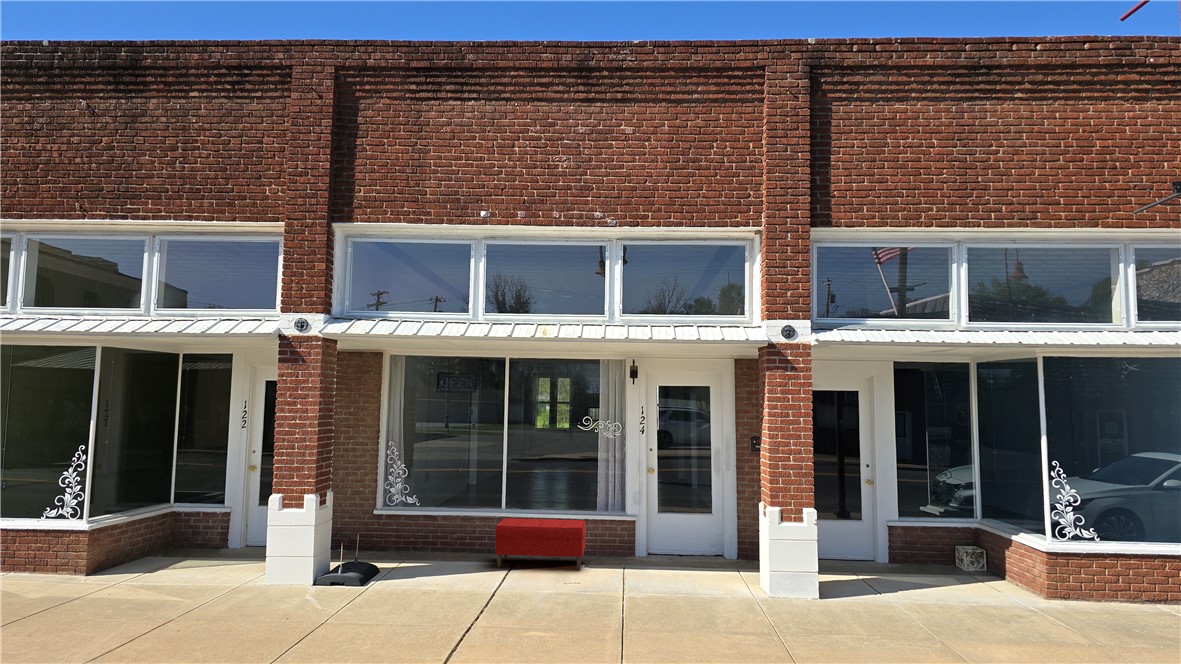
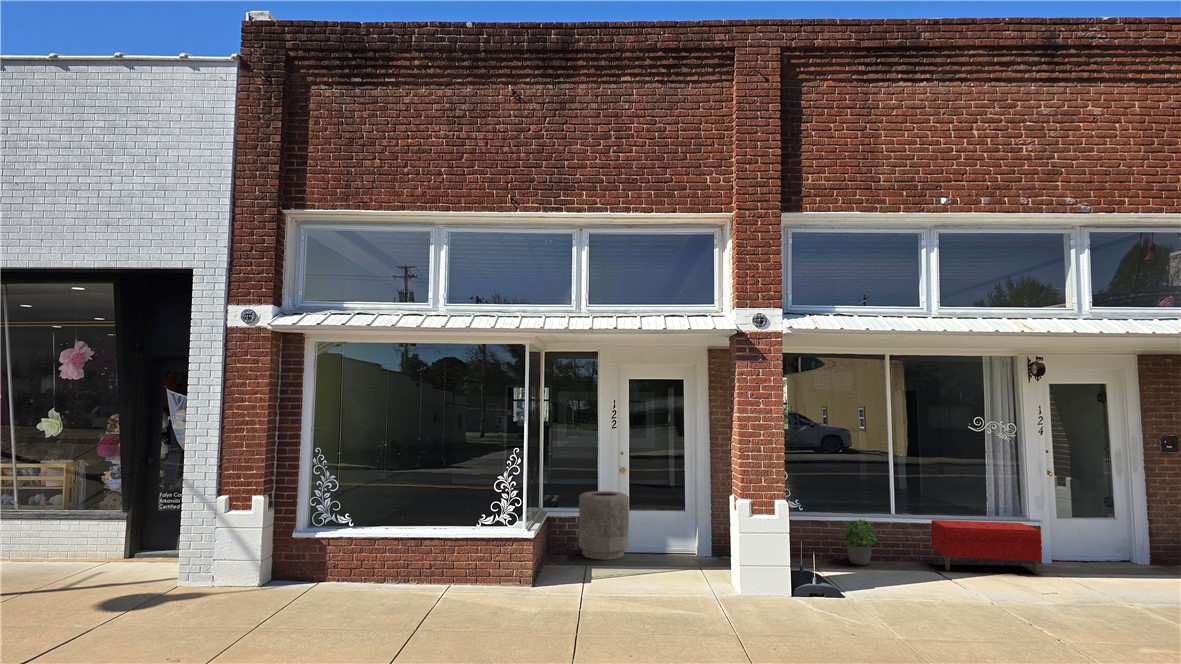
trash can: none [155,494,214,561] -> present [579,491,629,560]
potted plant: none [410,519,444,563] -> present [841,519,879,565]

